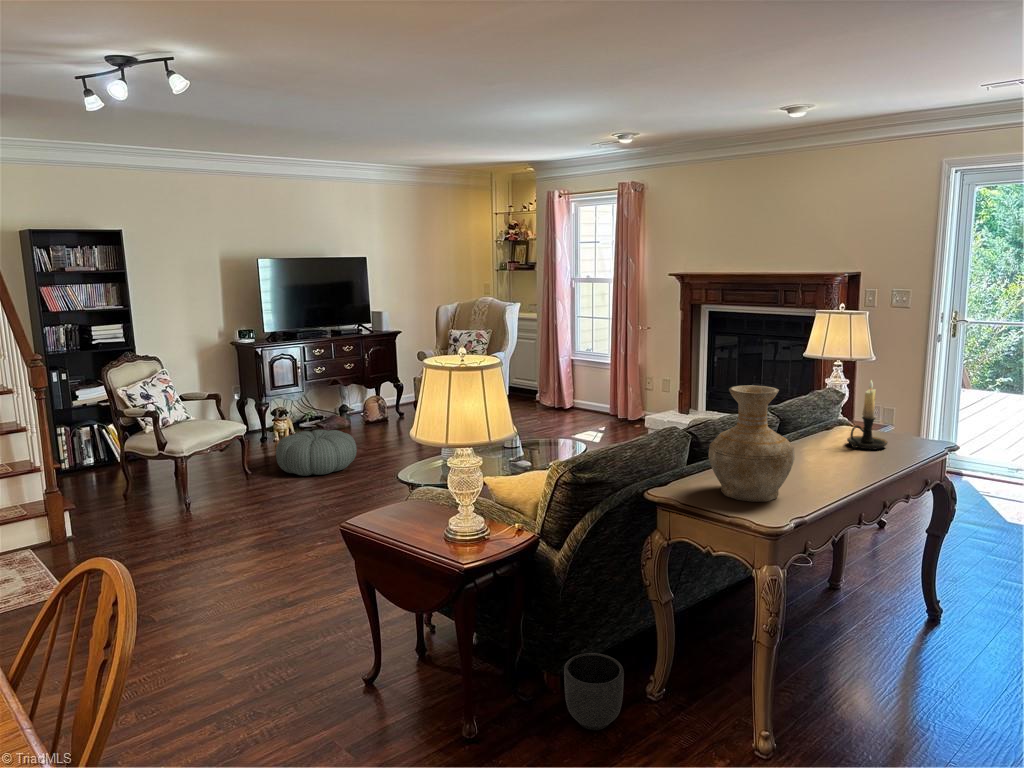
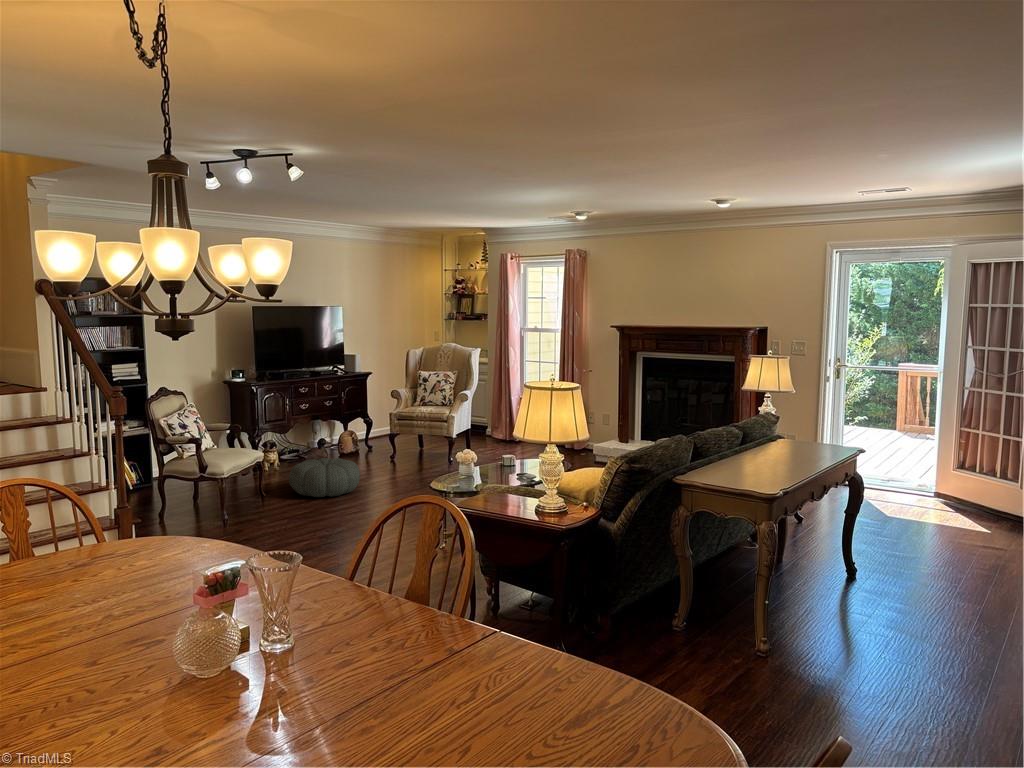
candle holder: present [847,380,887,449] -> none [786,404,813,452]
vase: present [708,385,795,502] -> none [717,405,771,478]
planter: present [564,653,624,730] -> none [629,587,669,635]

